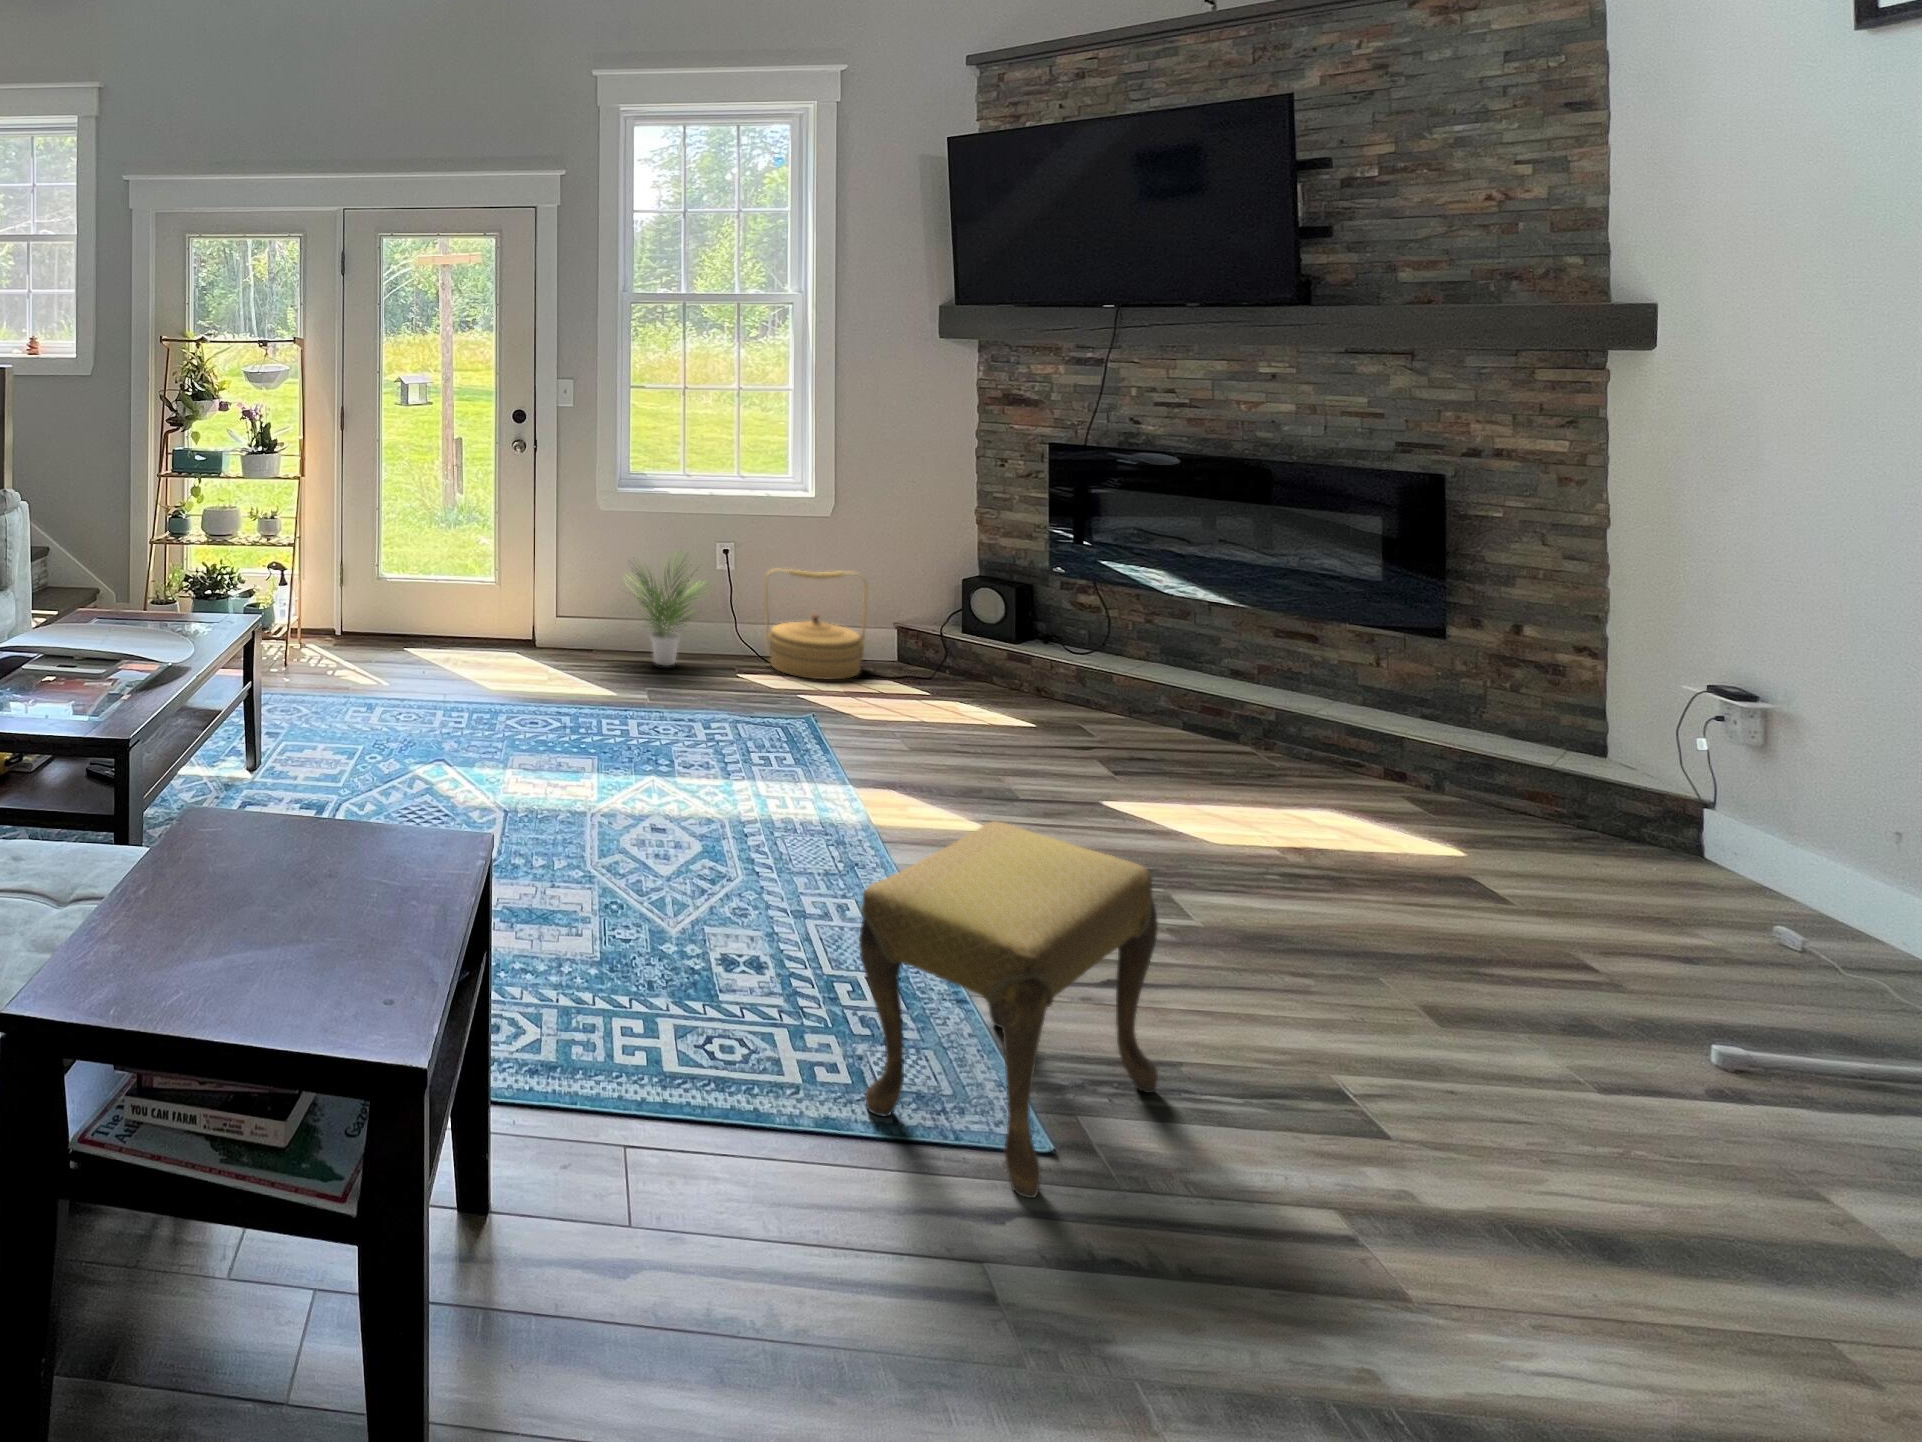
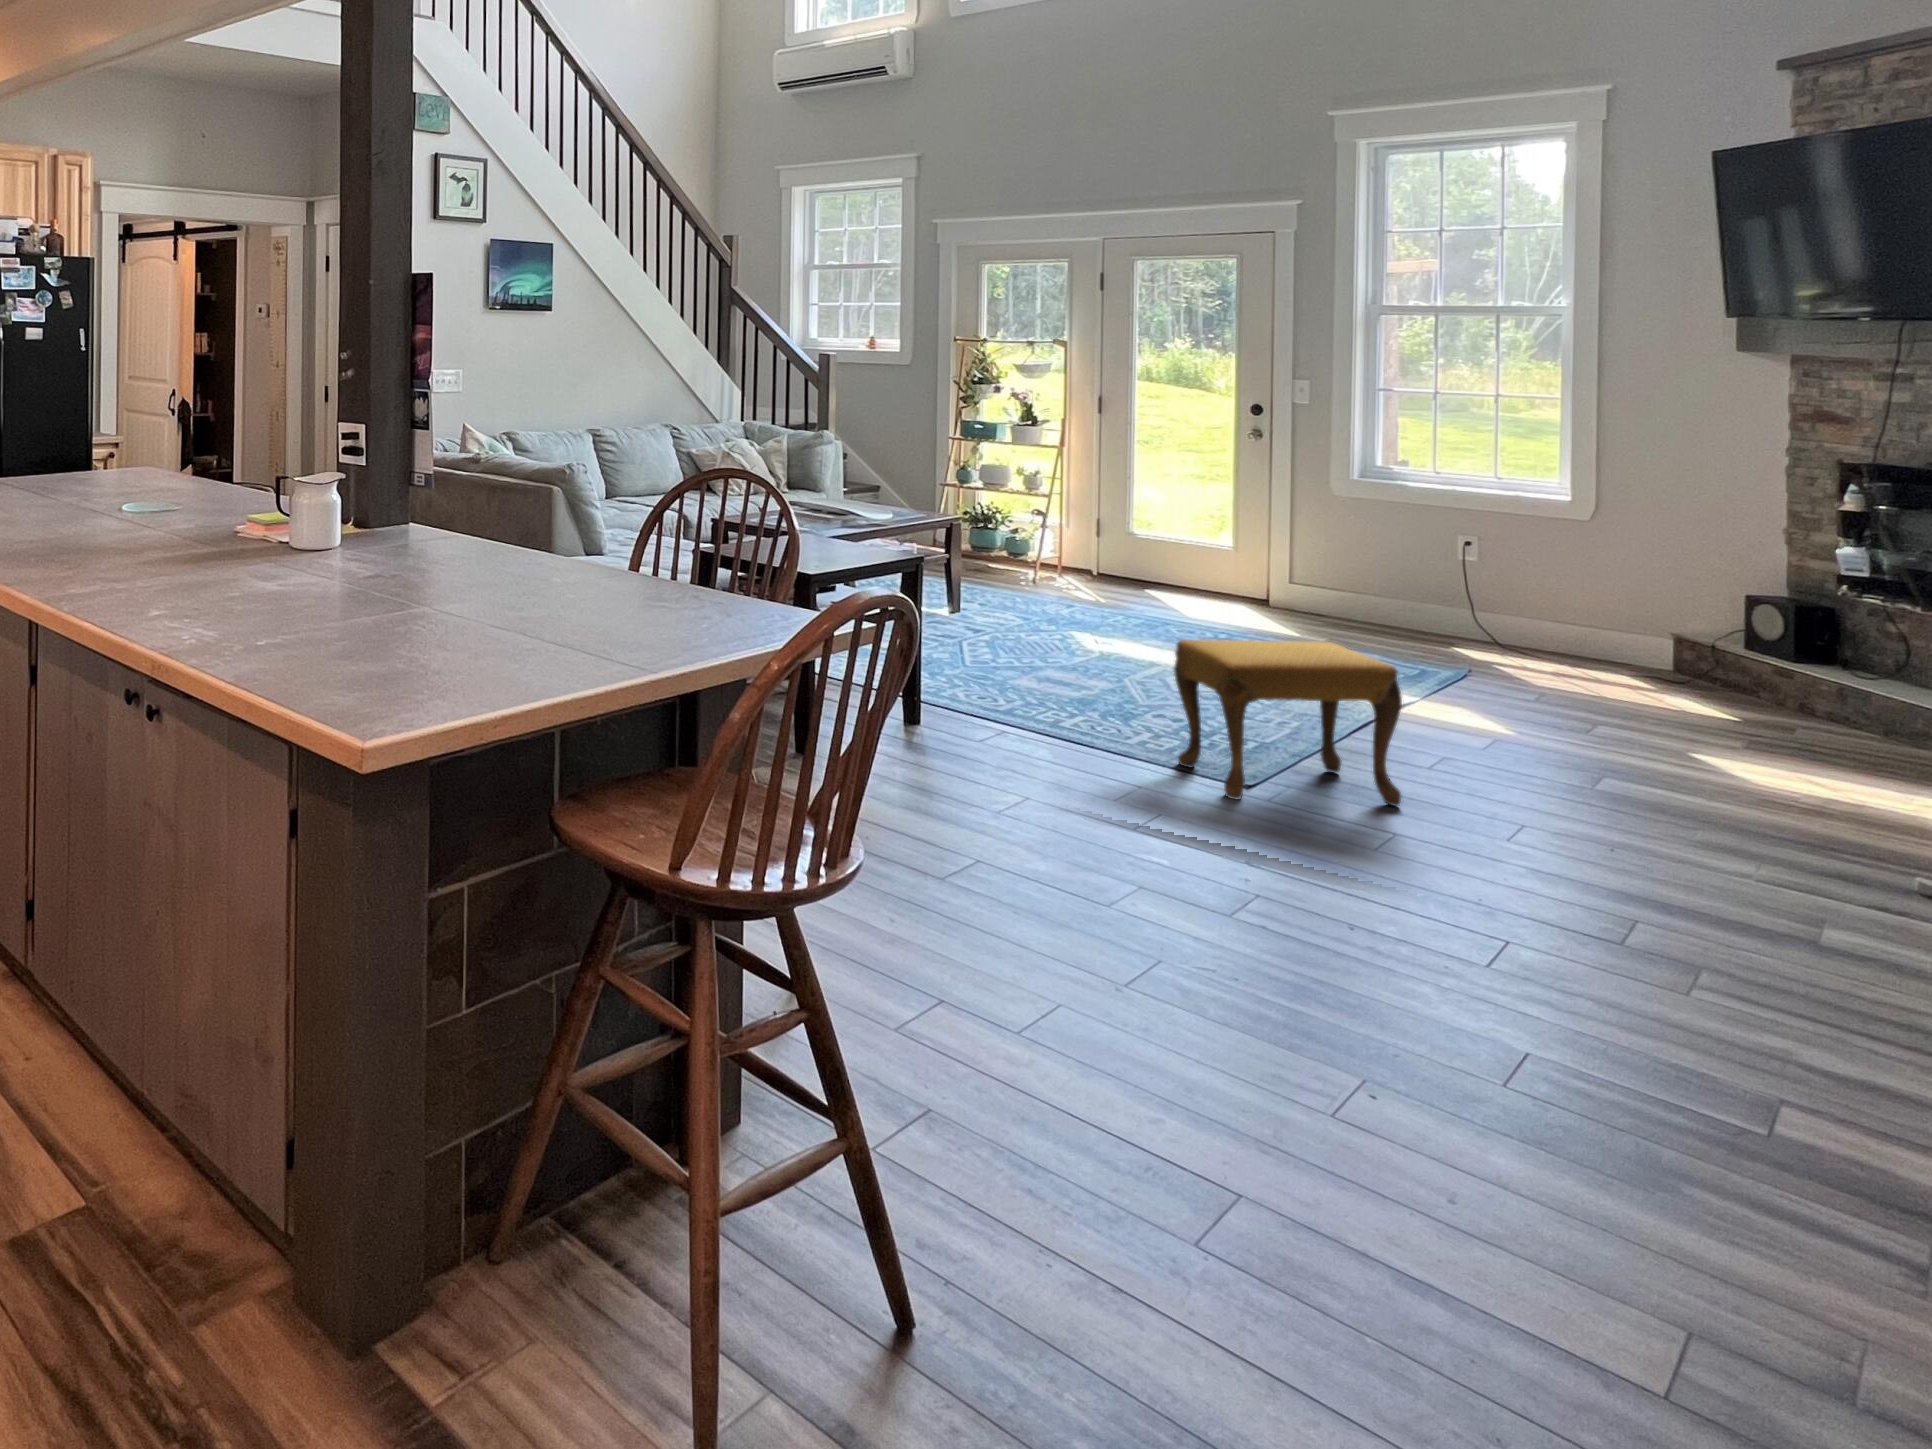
potted plant: present [625,555,706,665] -> none [1324,528,1438,626]
woven basket: present [765,568,868,679] -> none [1491,556,1614,662]

